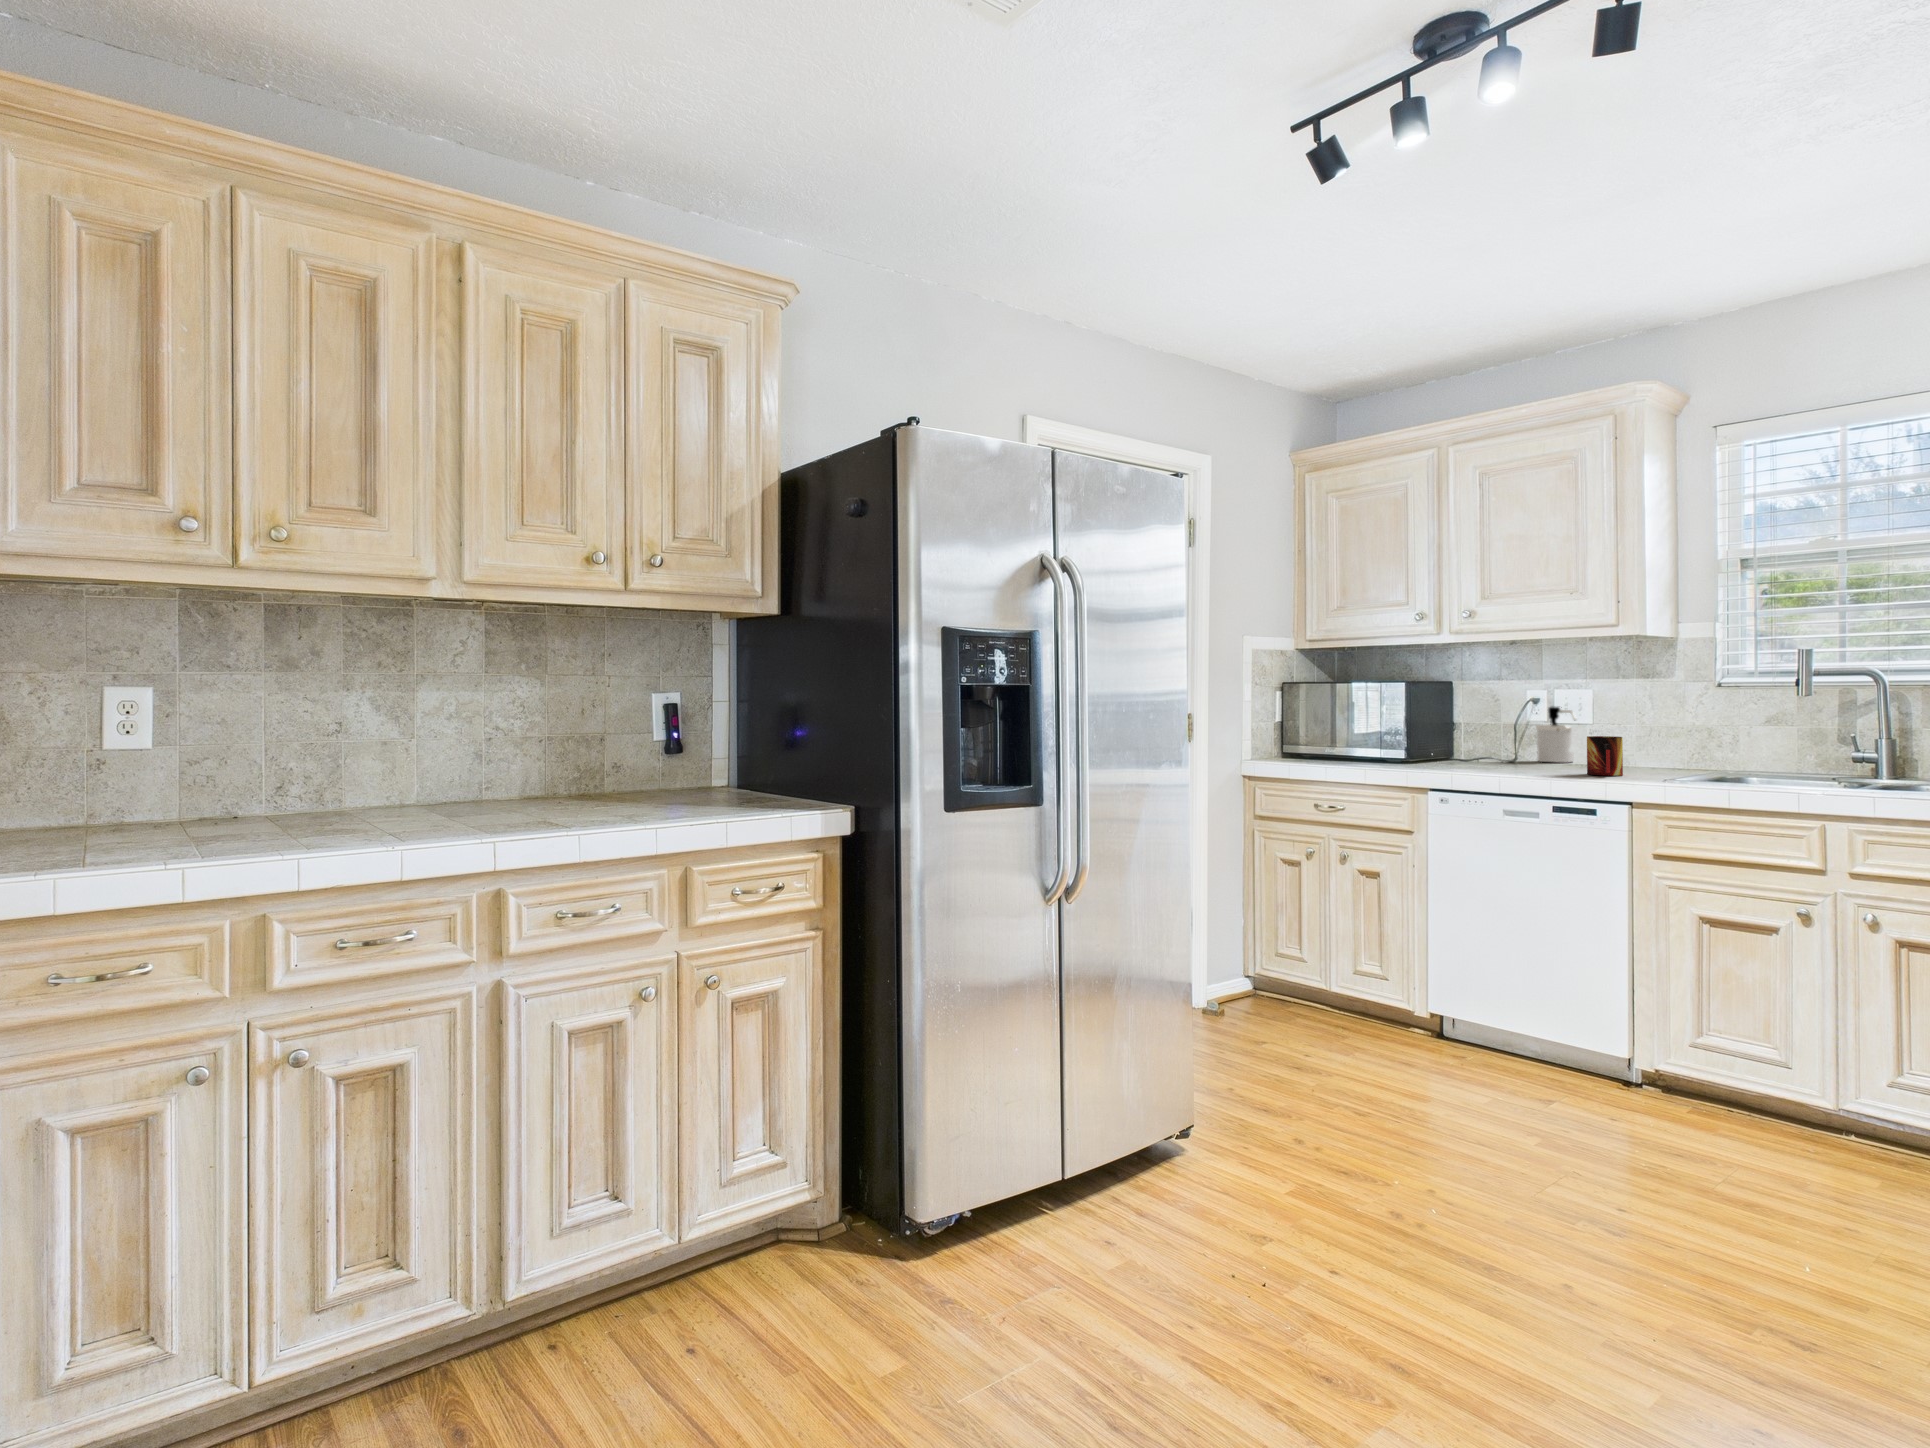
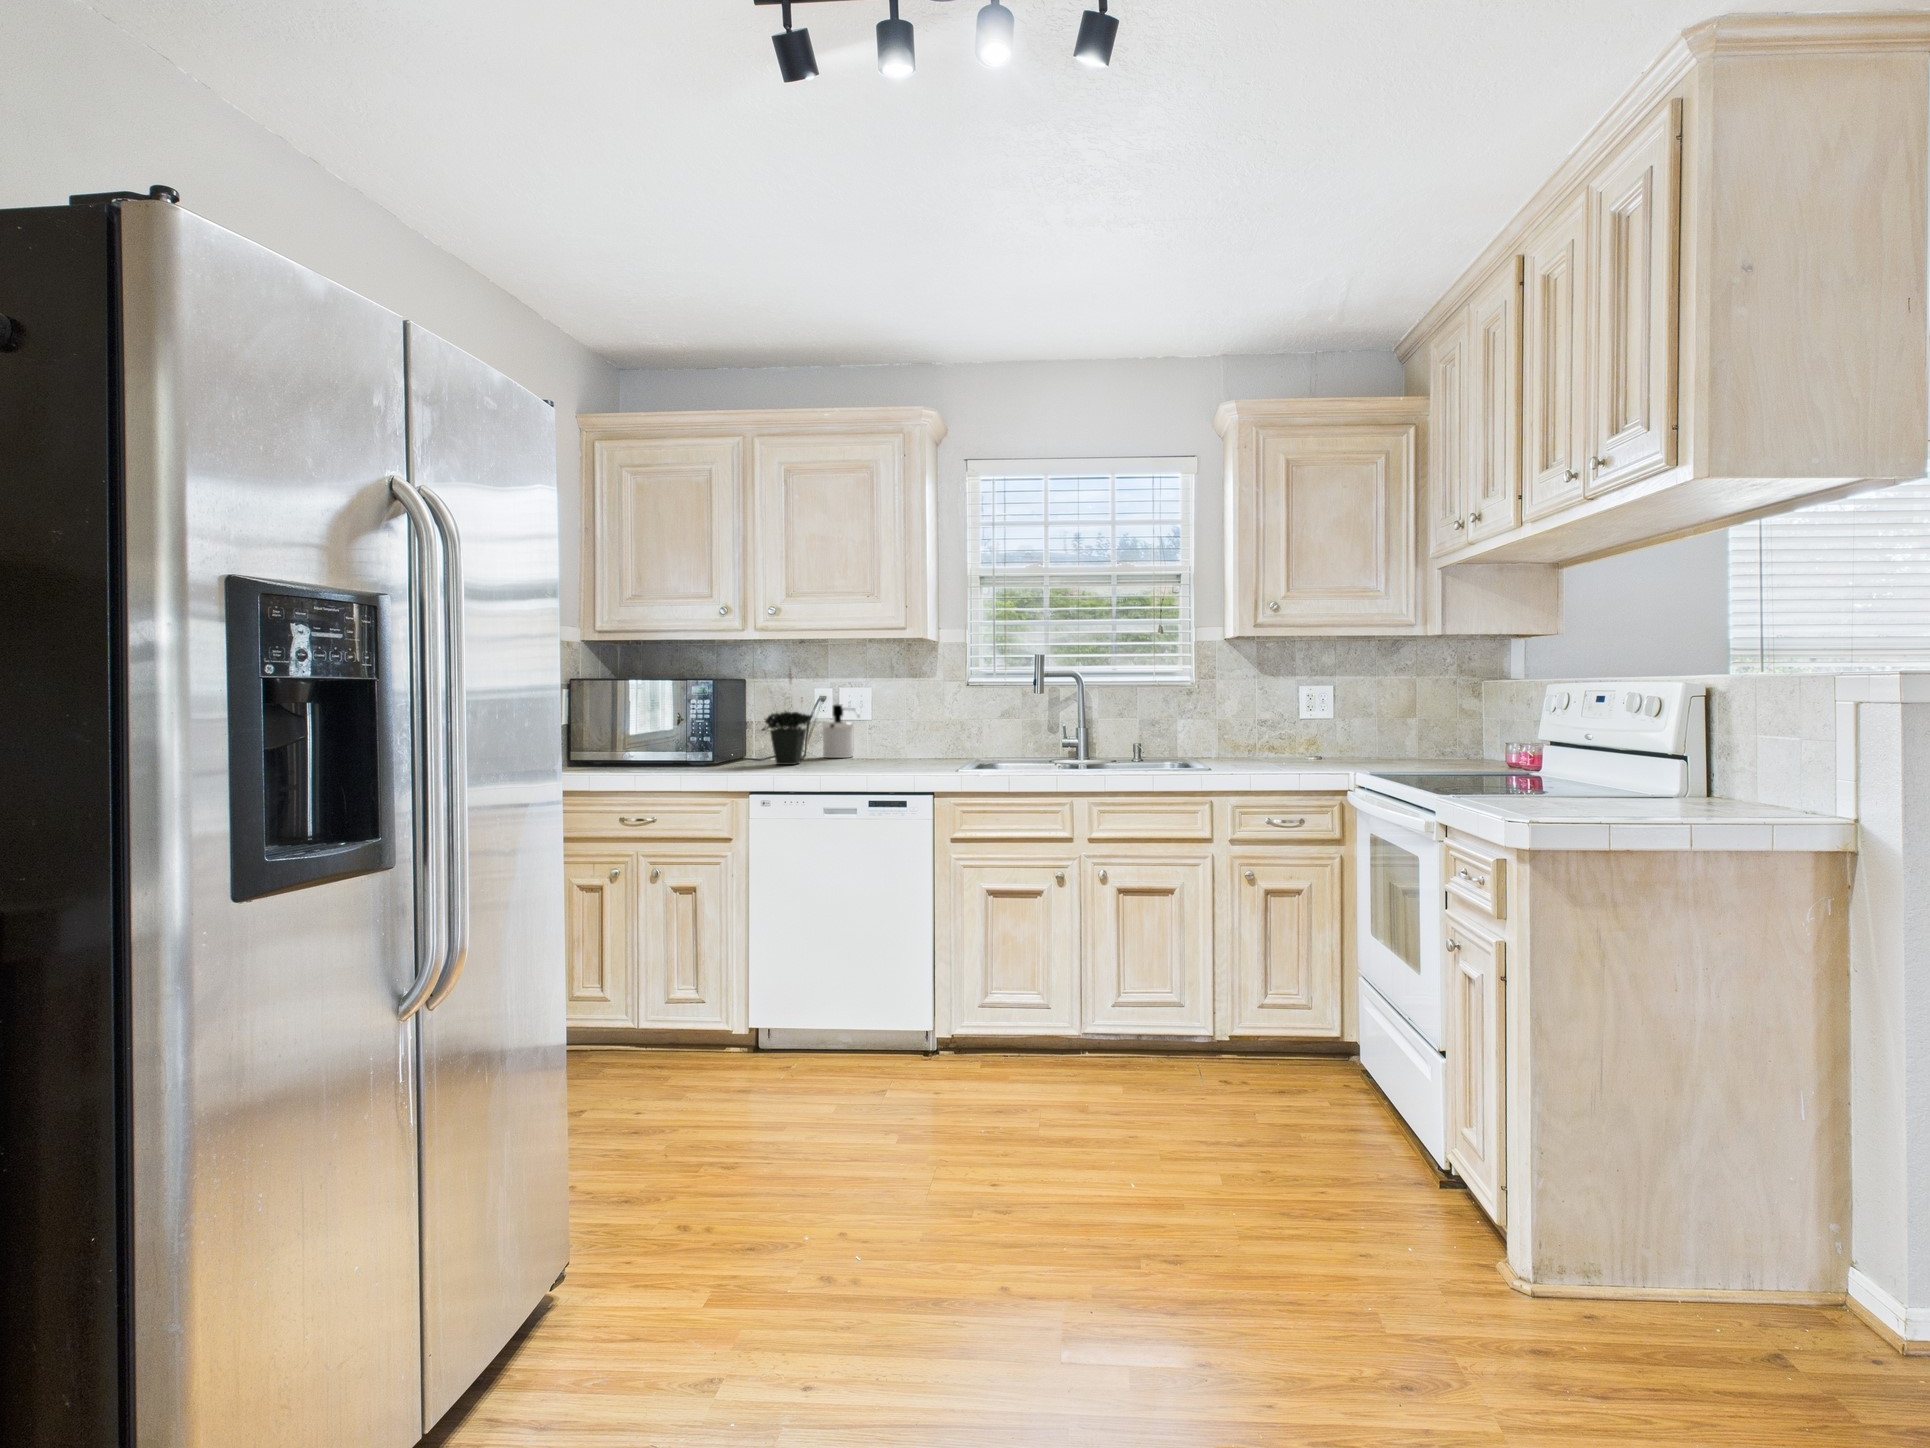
potted plant: none [1457,667,1517,766] -> present [762,671,812,765]
mug: present [1587,736,1623,776] -> none [885,732,913,769]

